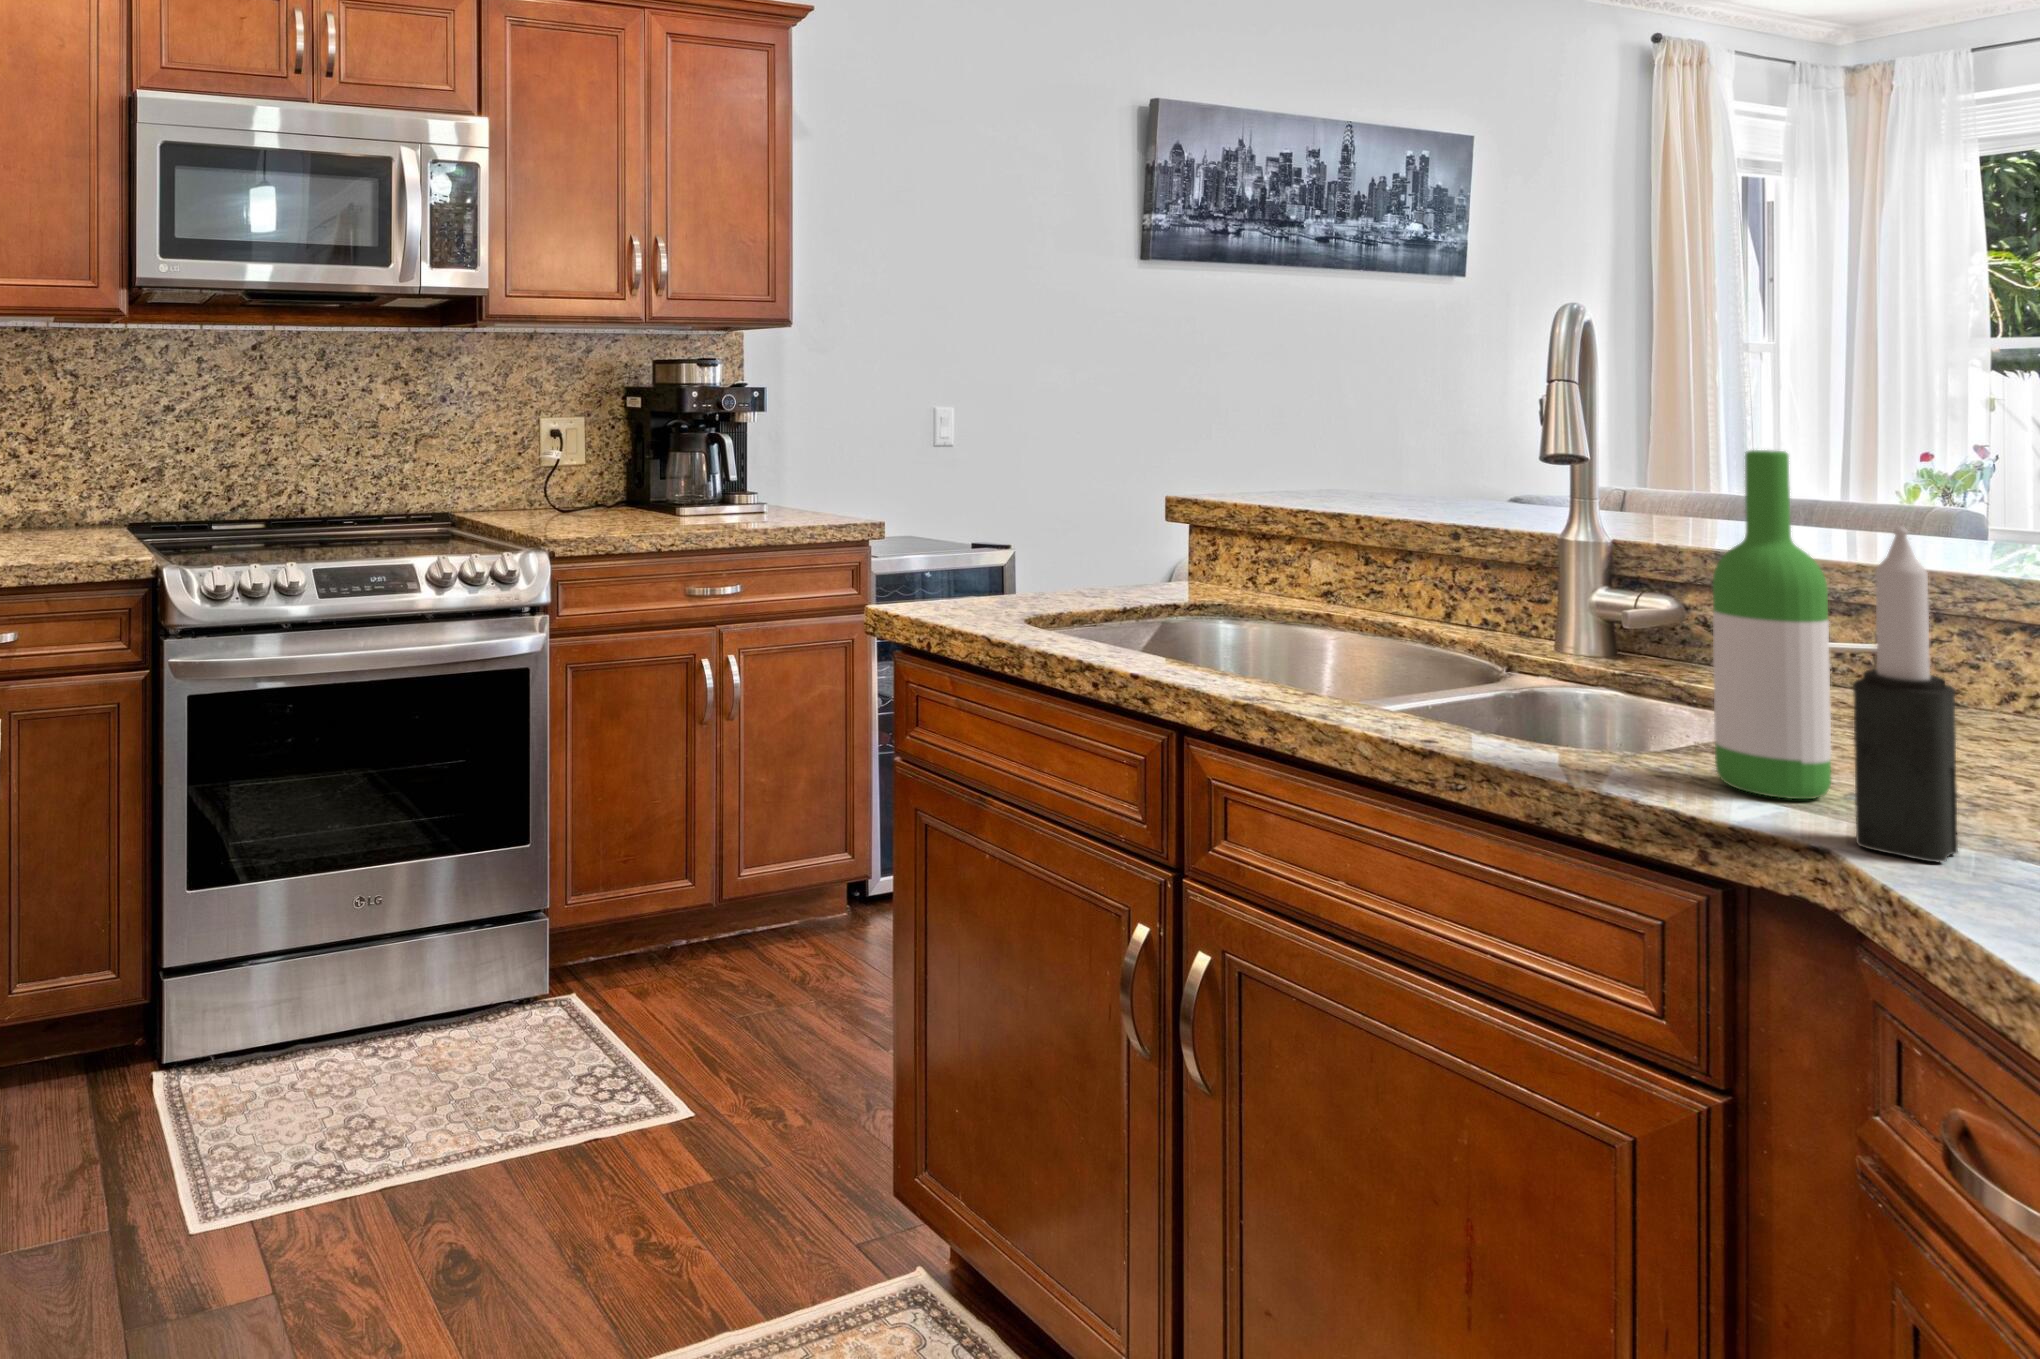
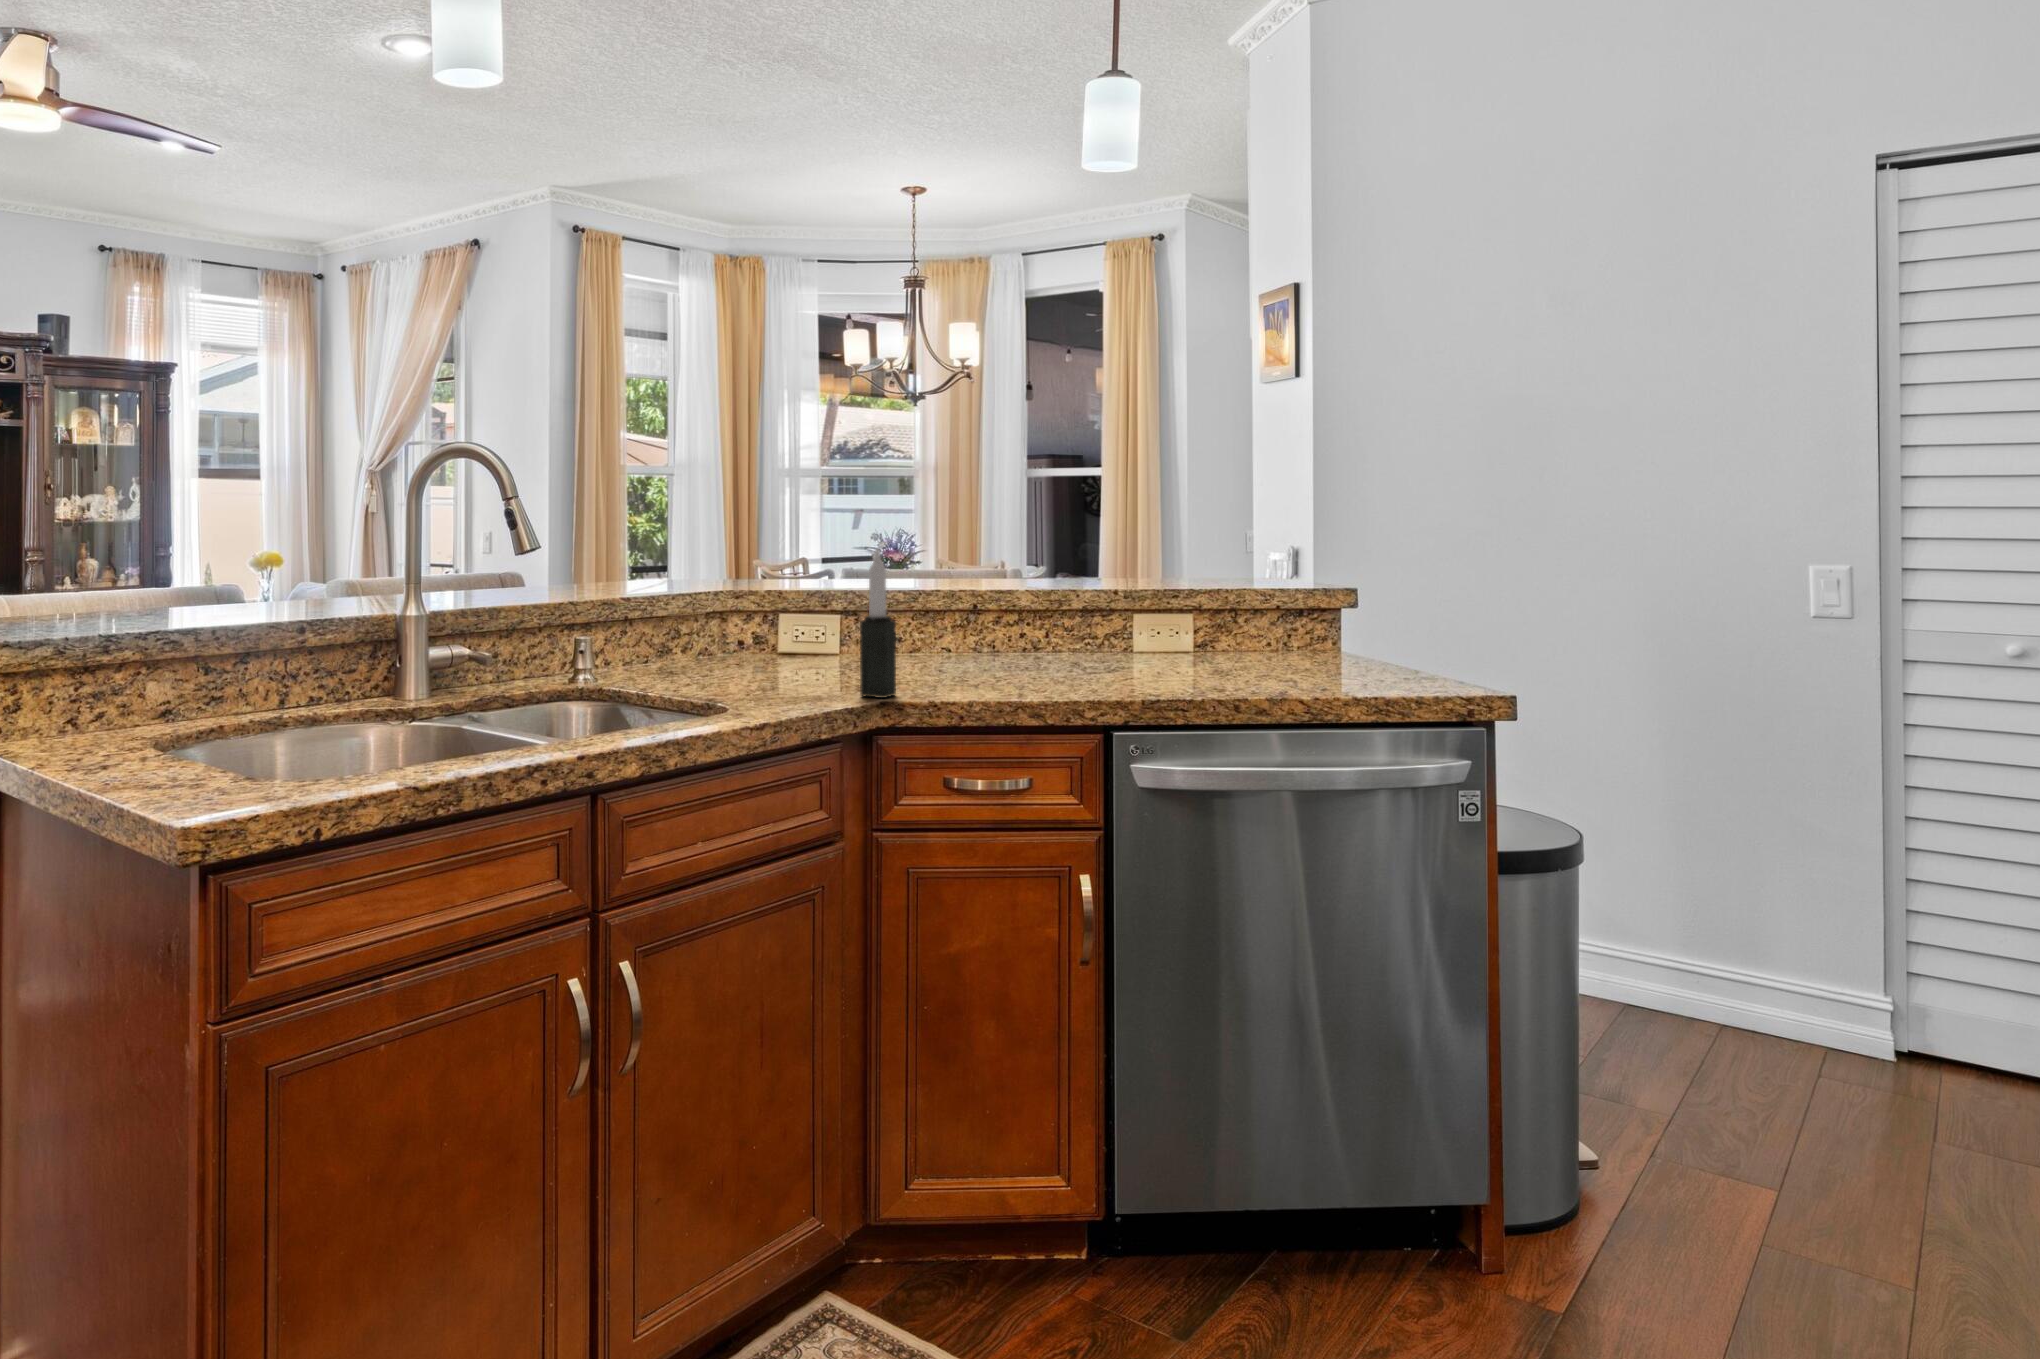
wine bottle: present [1713,450,1831,799] -> none [764,520,810,701]

